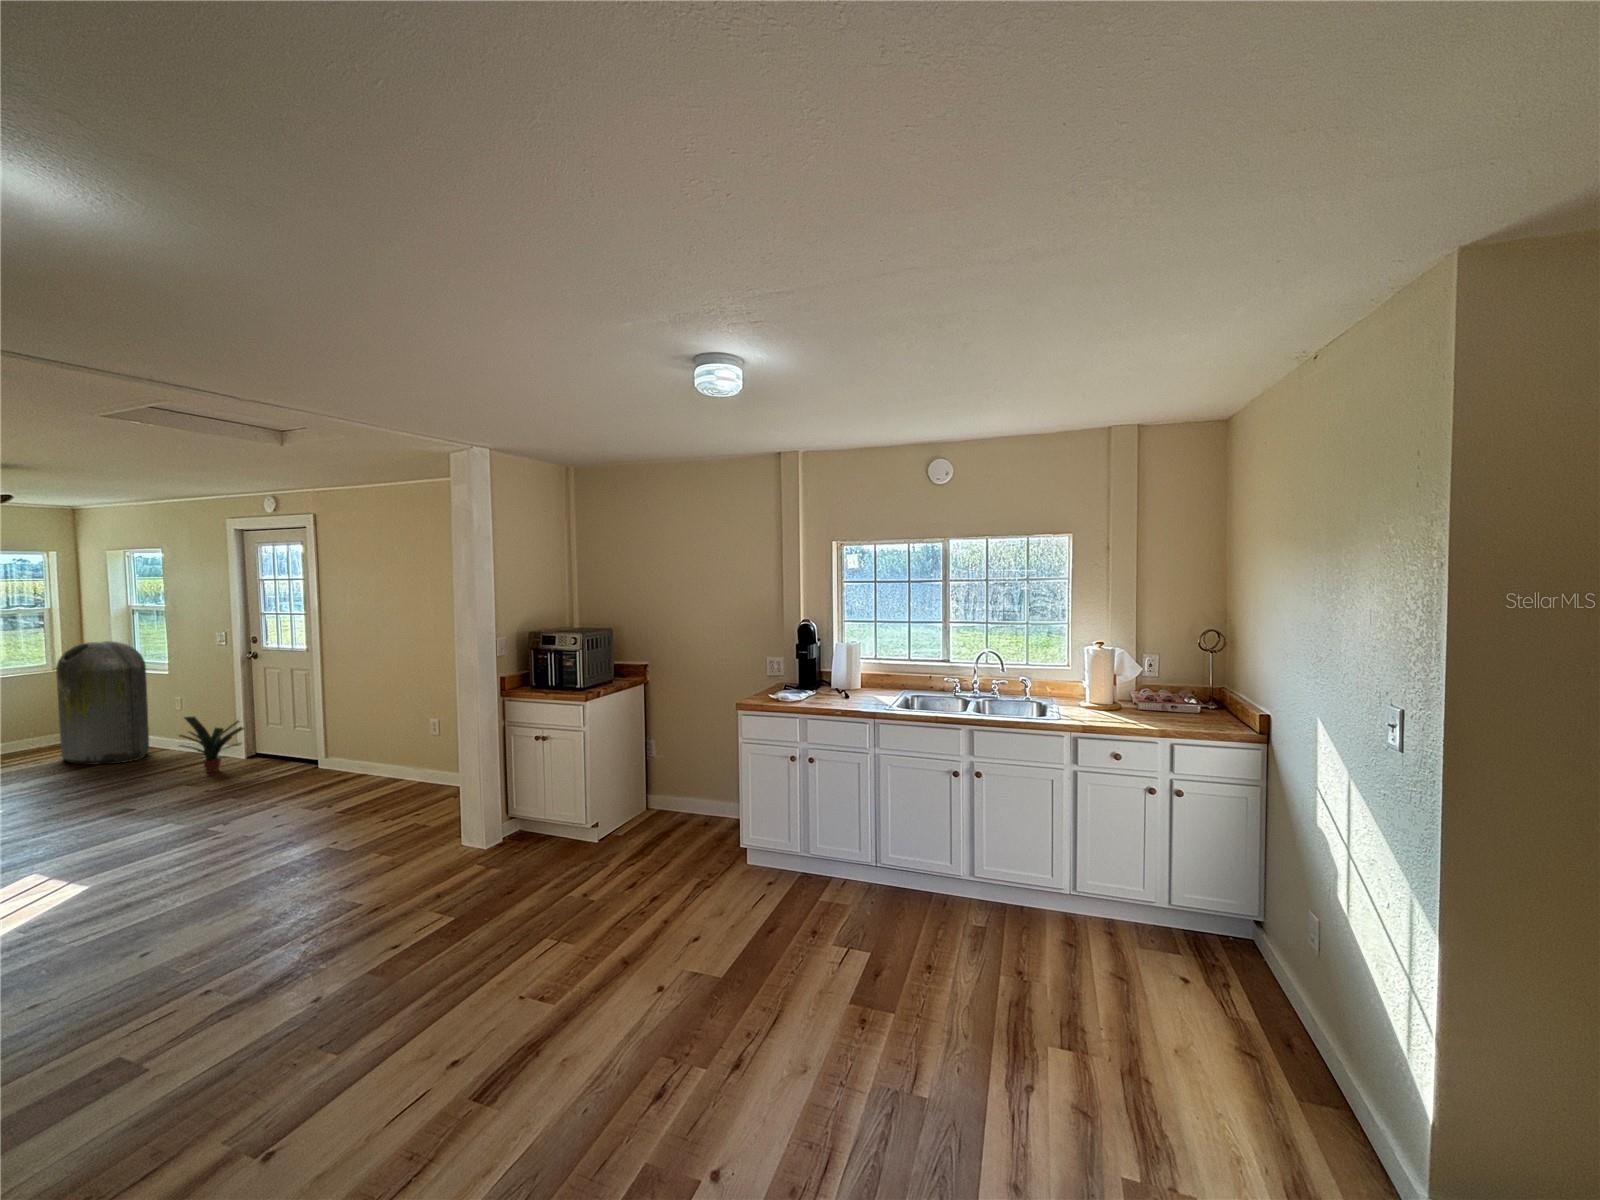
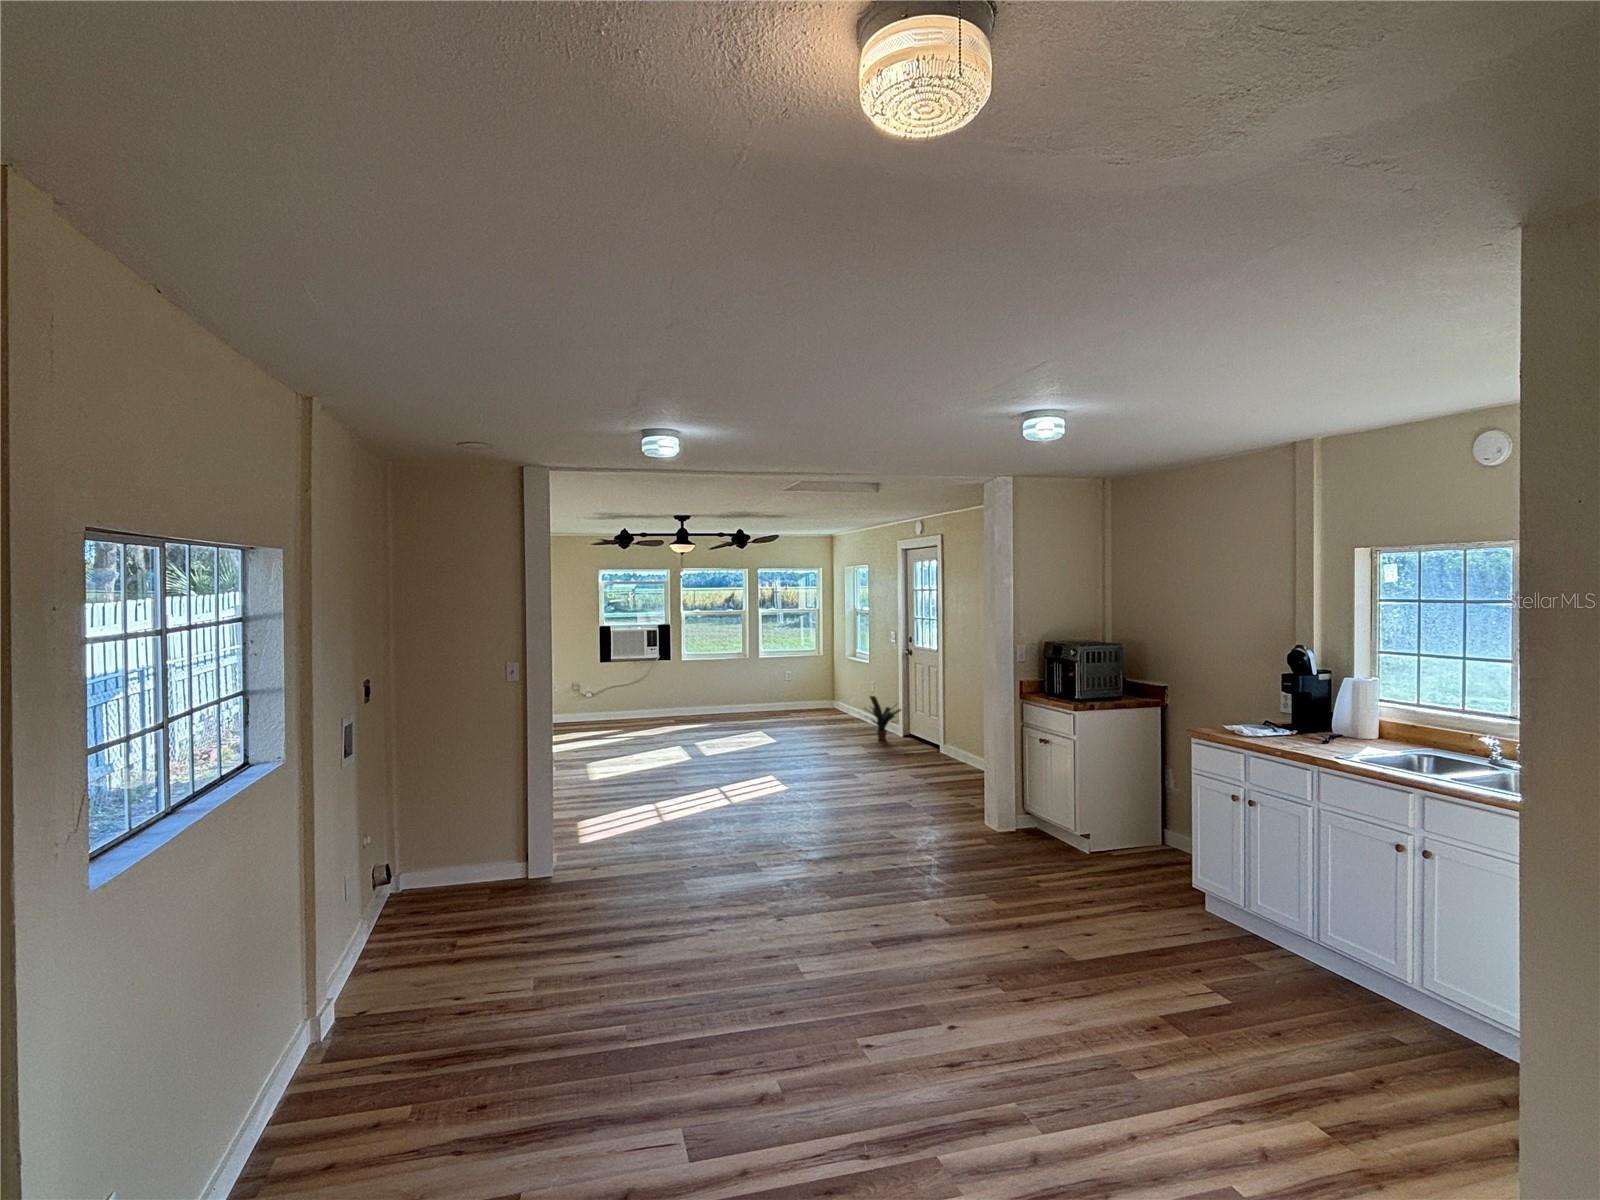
trash can: present [56,641,149,764] -> none [817,636,859,725]

